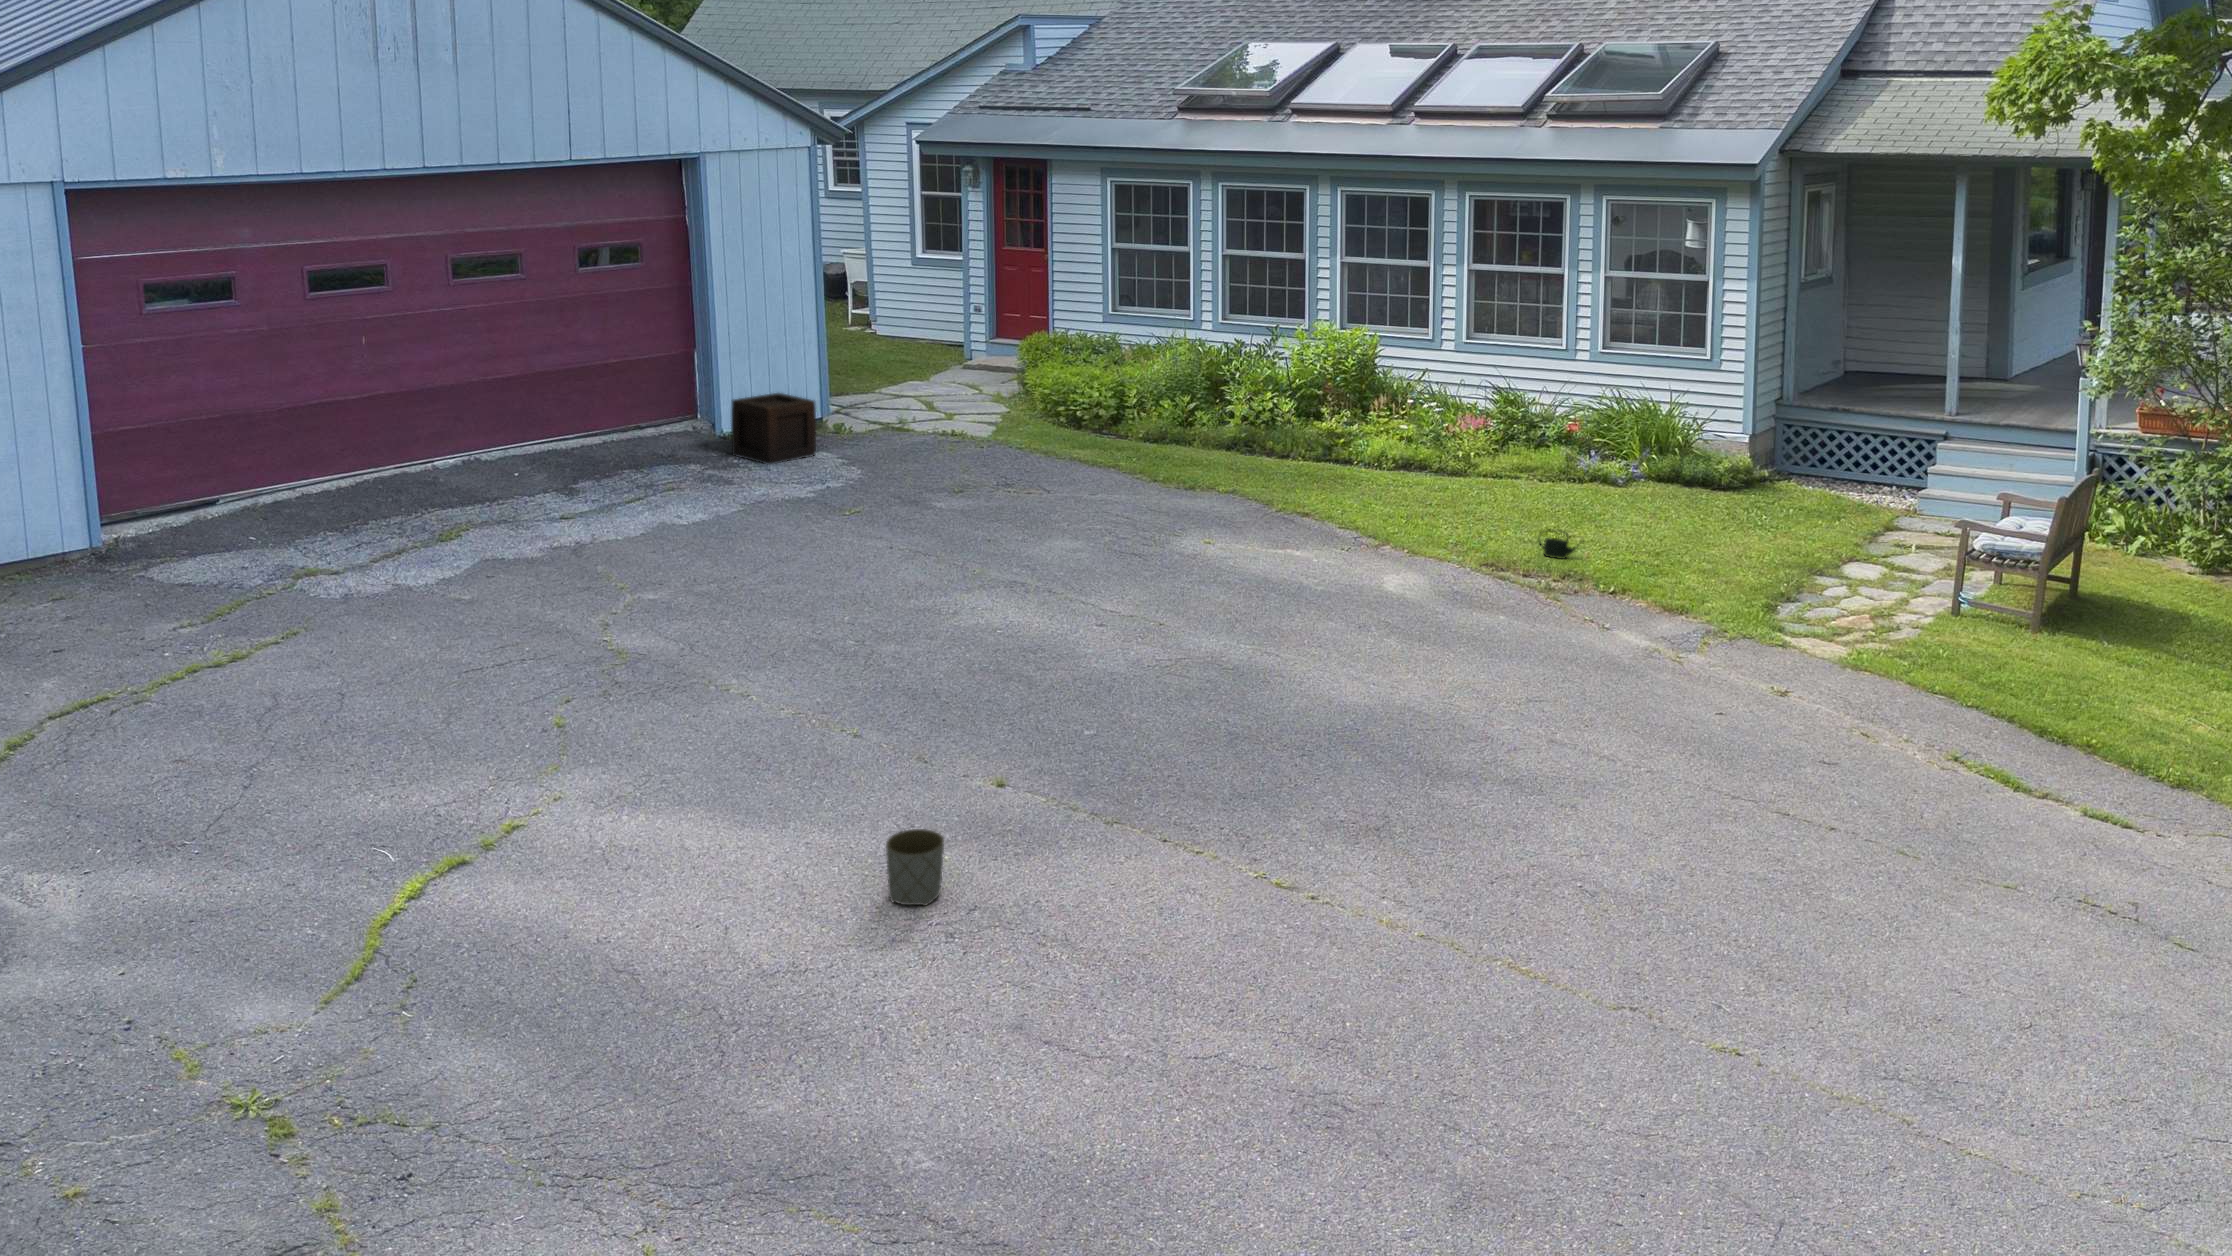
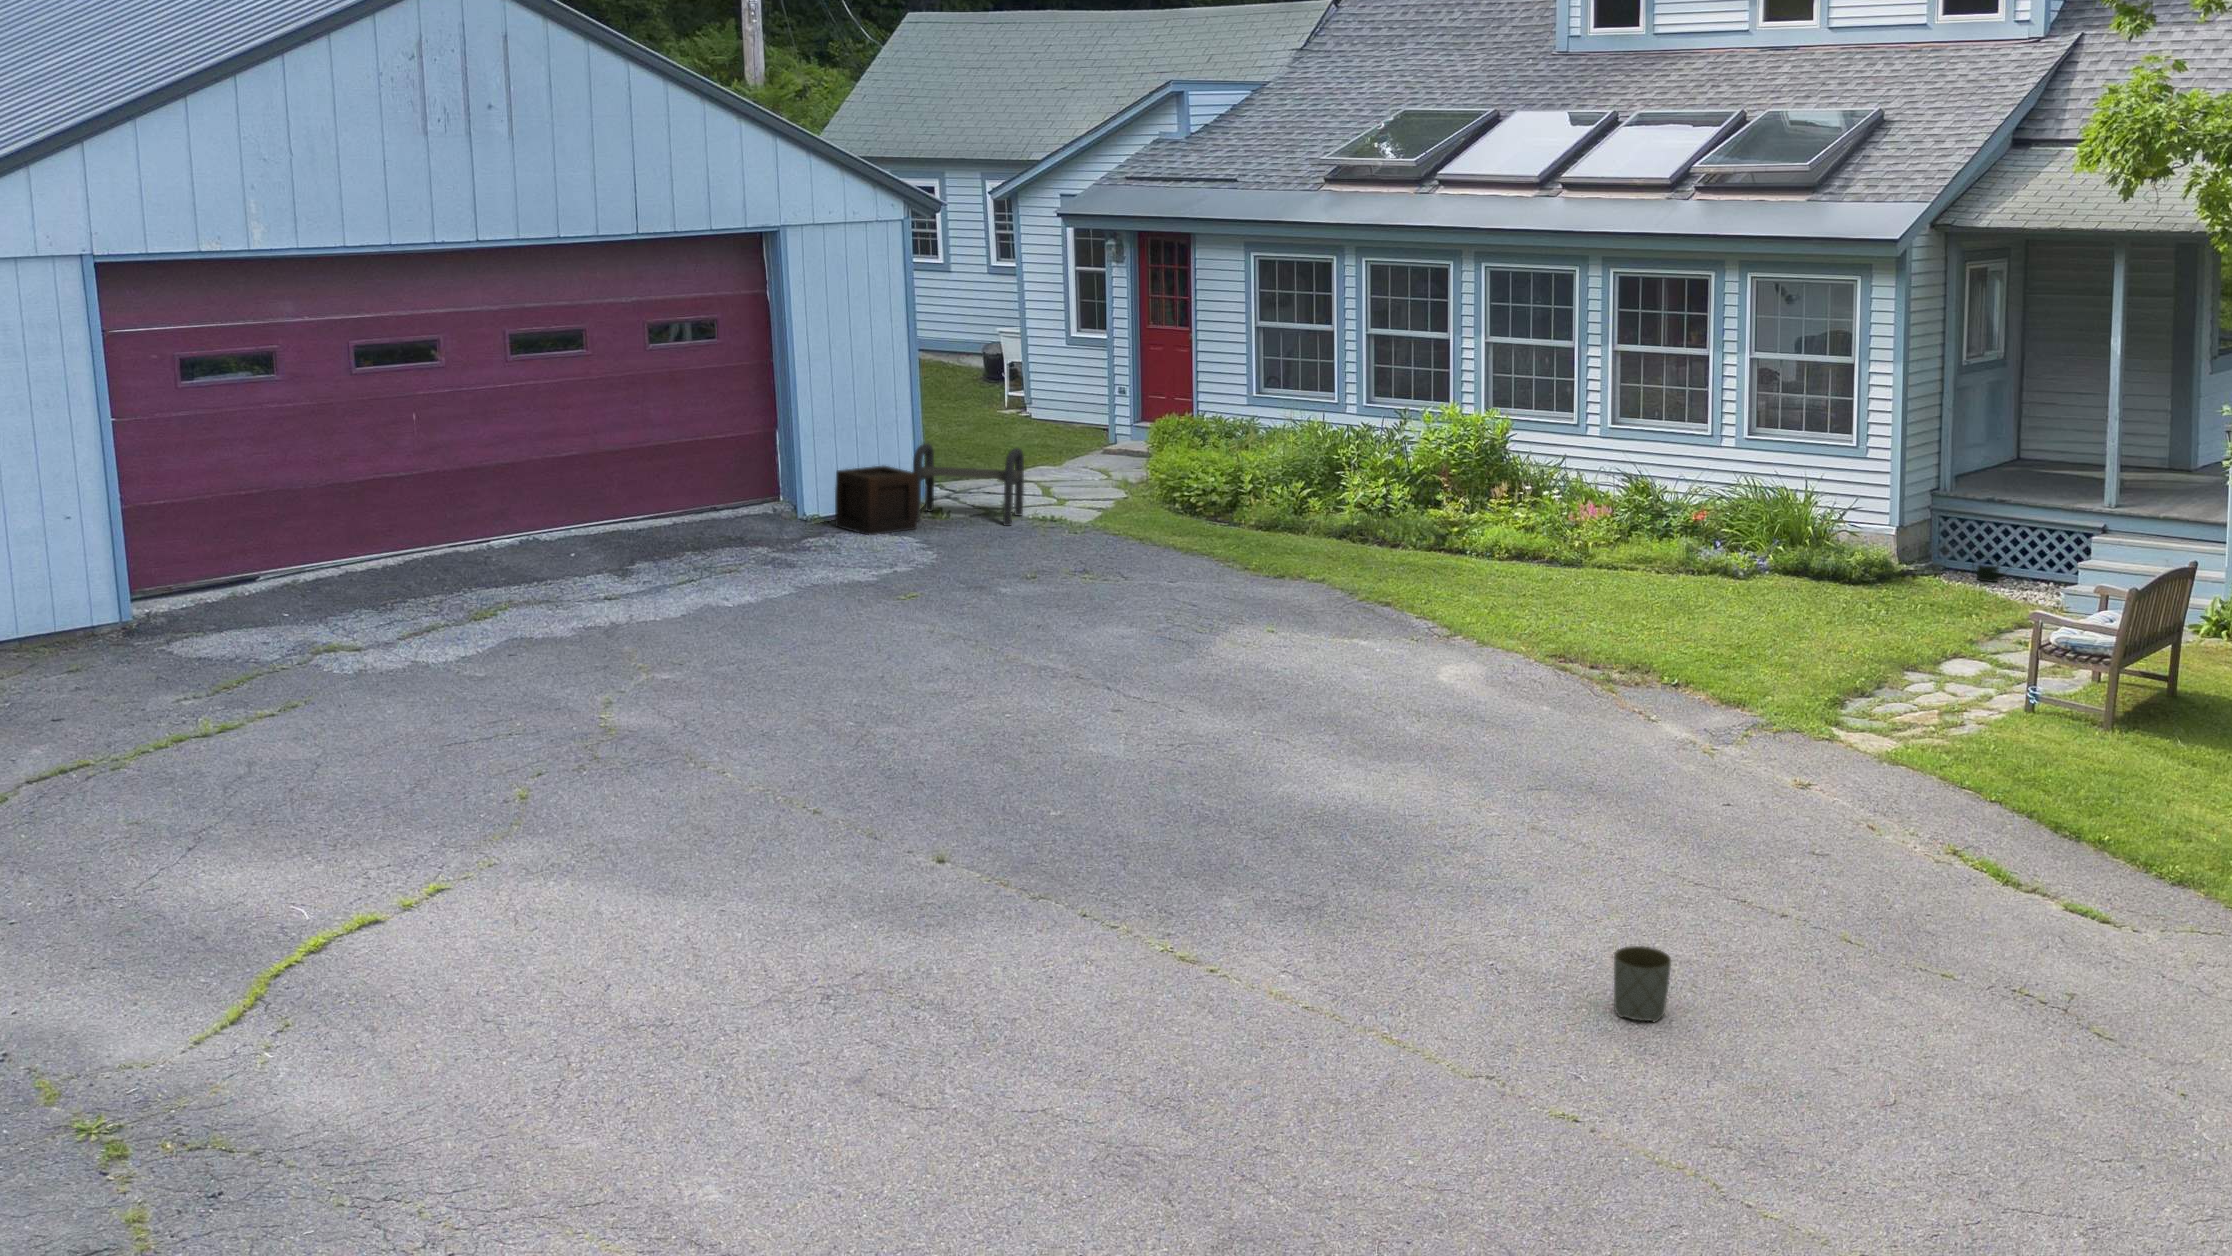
bench: none [807,368,916,449] -> present [913,443,1024,526]
watering can: present [1539,530,1577,559] -> present [1975,558,2008,582]
planter: present [886,829,944,906] -> present [1614,946,1671,1023]

